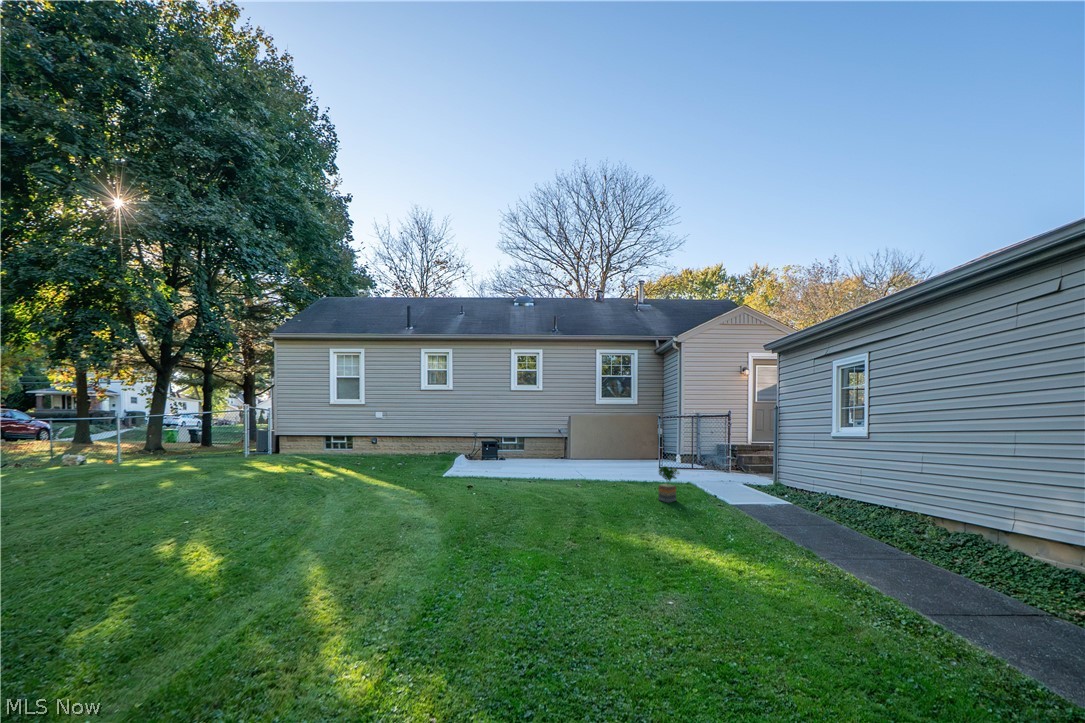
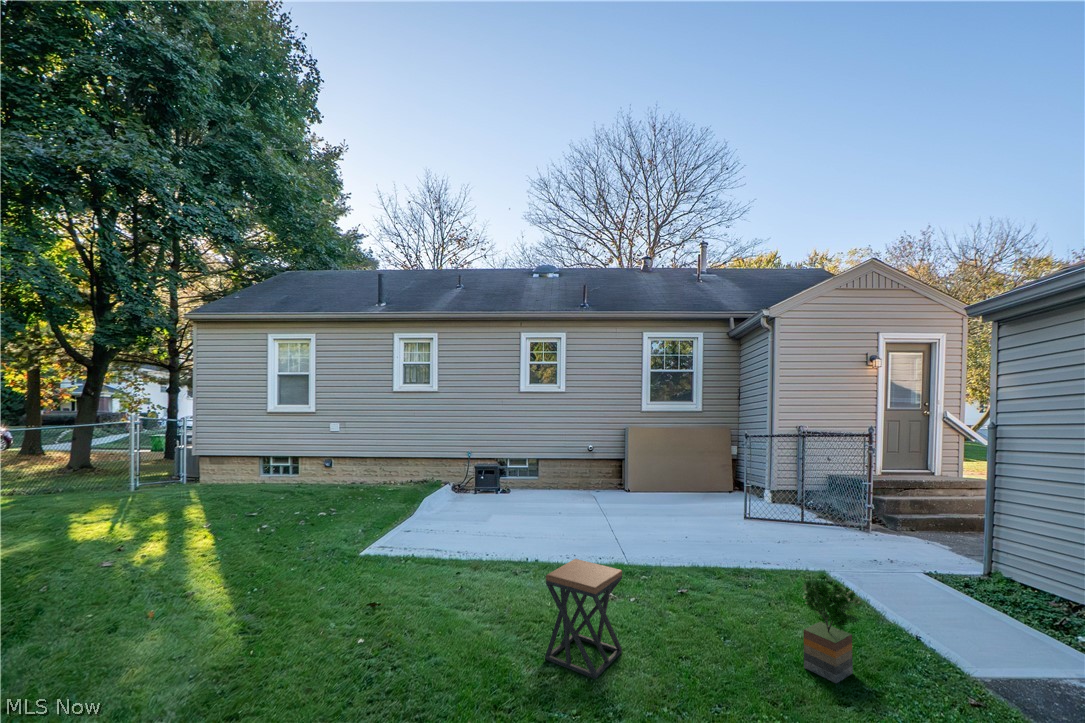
stool: none [556,463,587,504] -> present [545,559,622,679]

